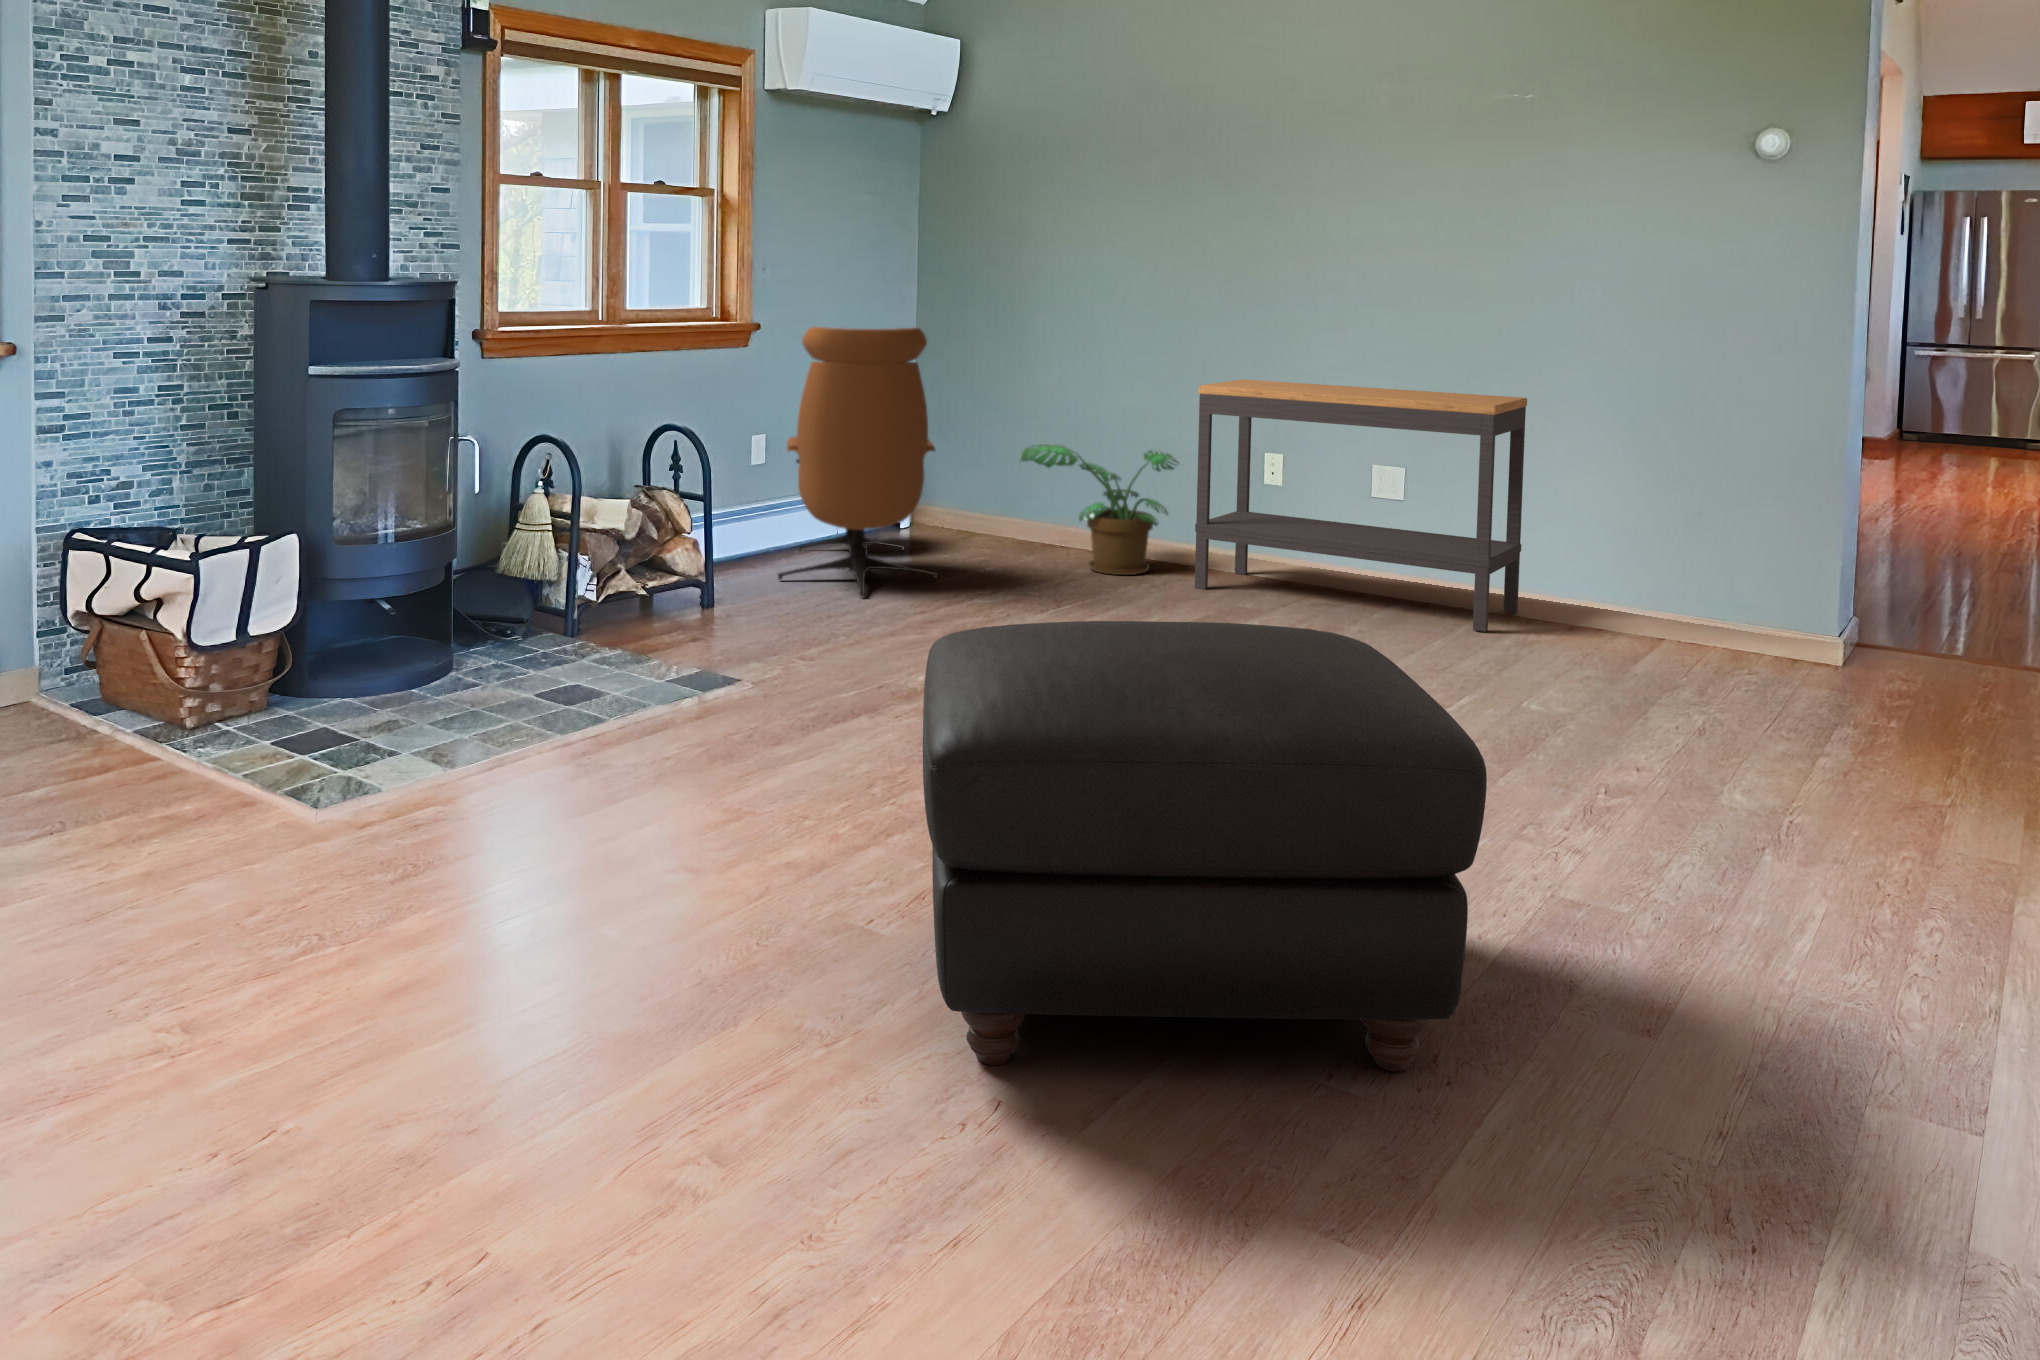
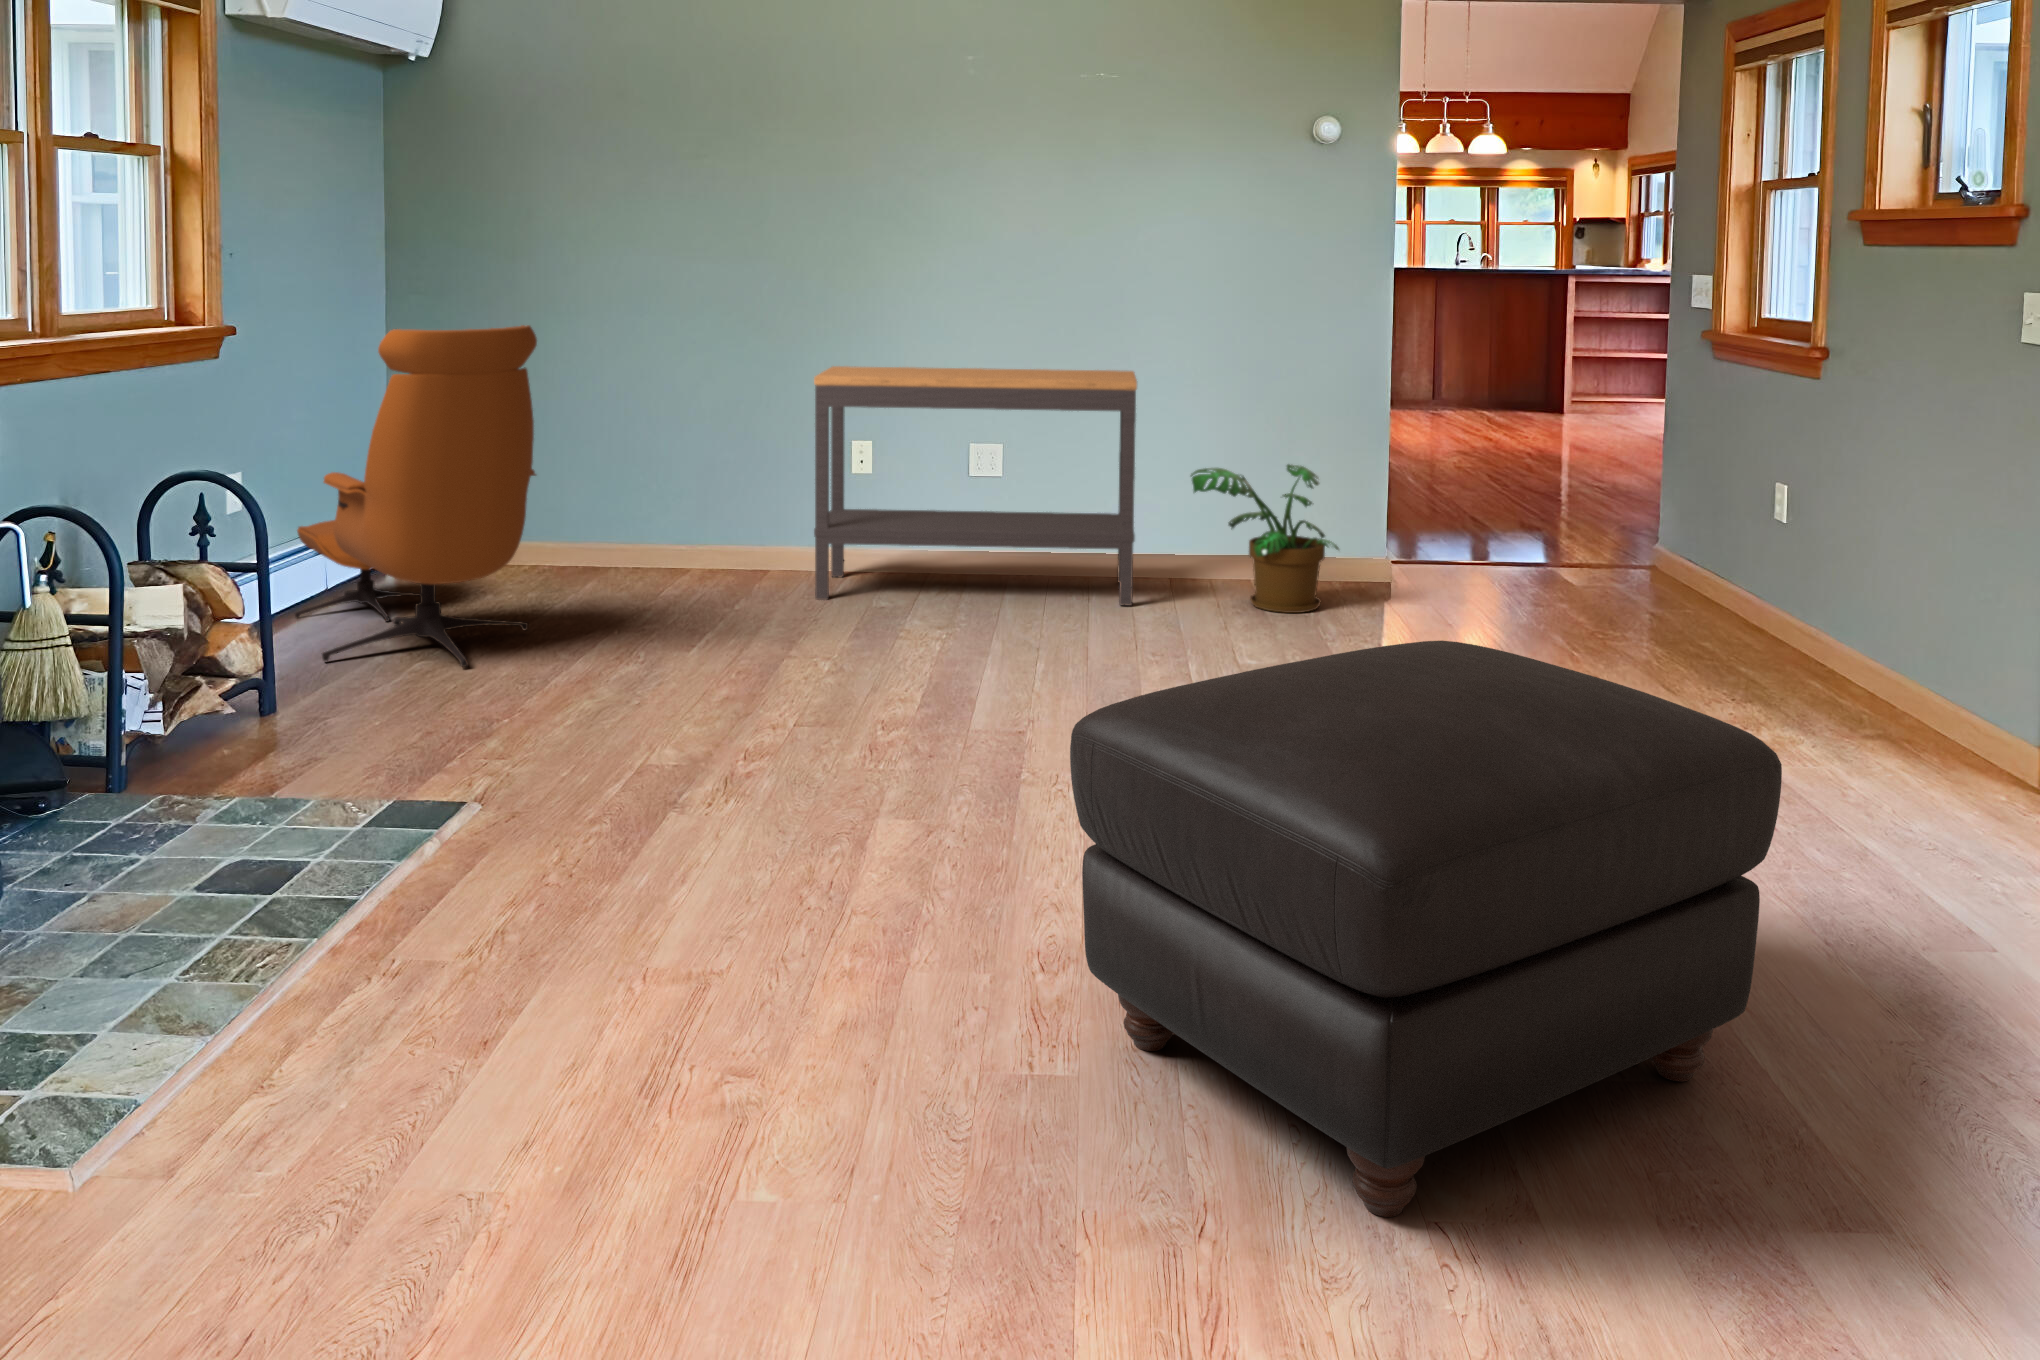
potted plant: present [1021,444,1178,575] -> present [1191,464,1339,613]

